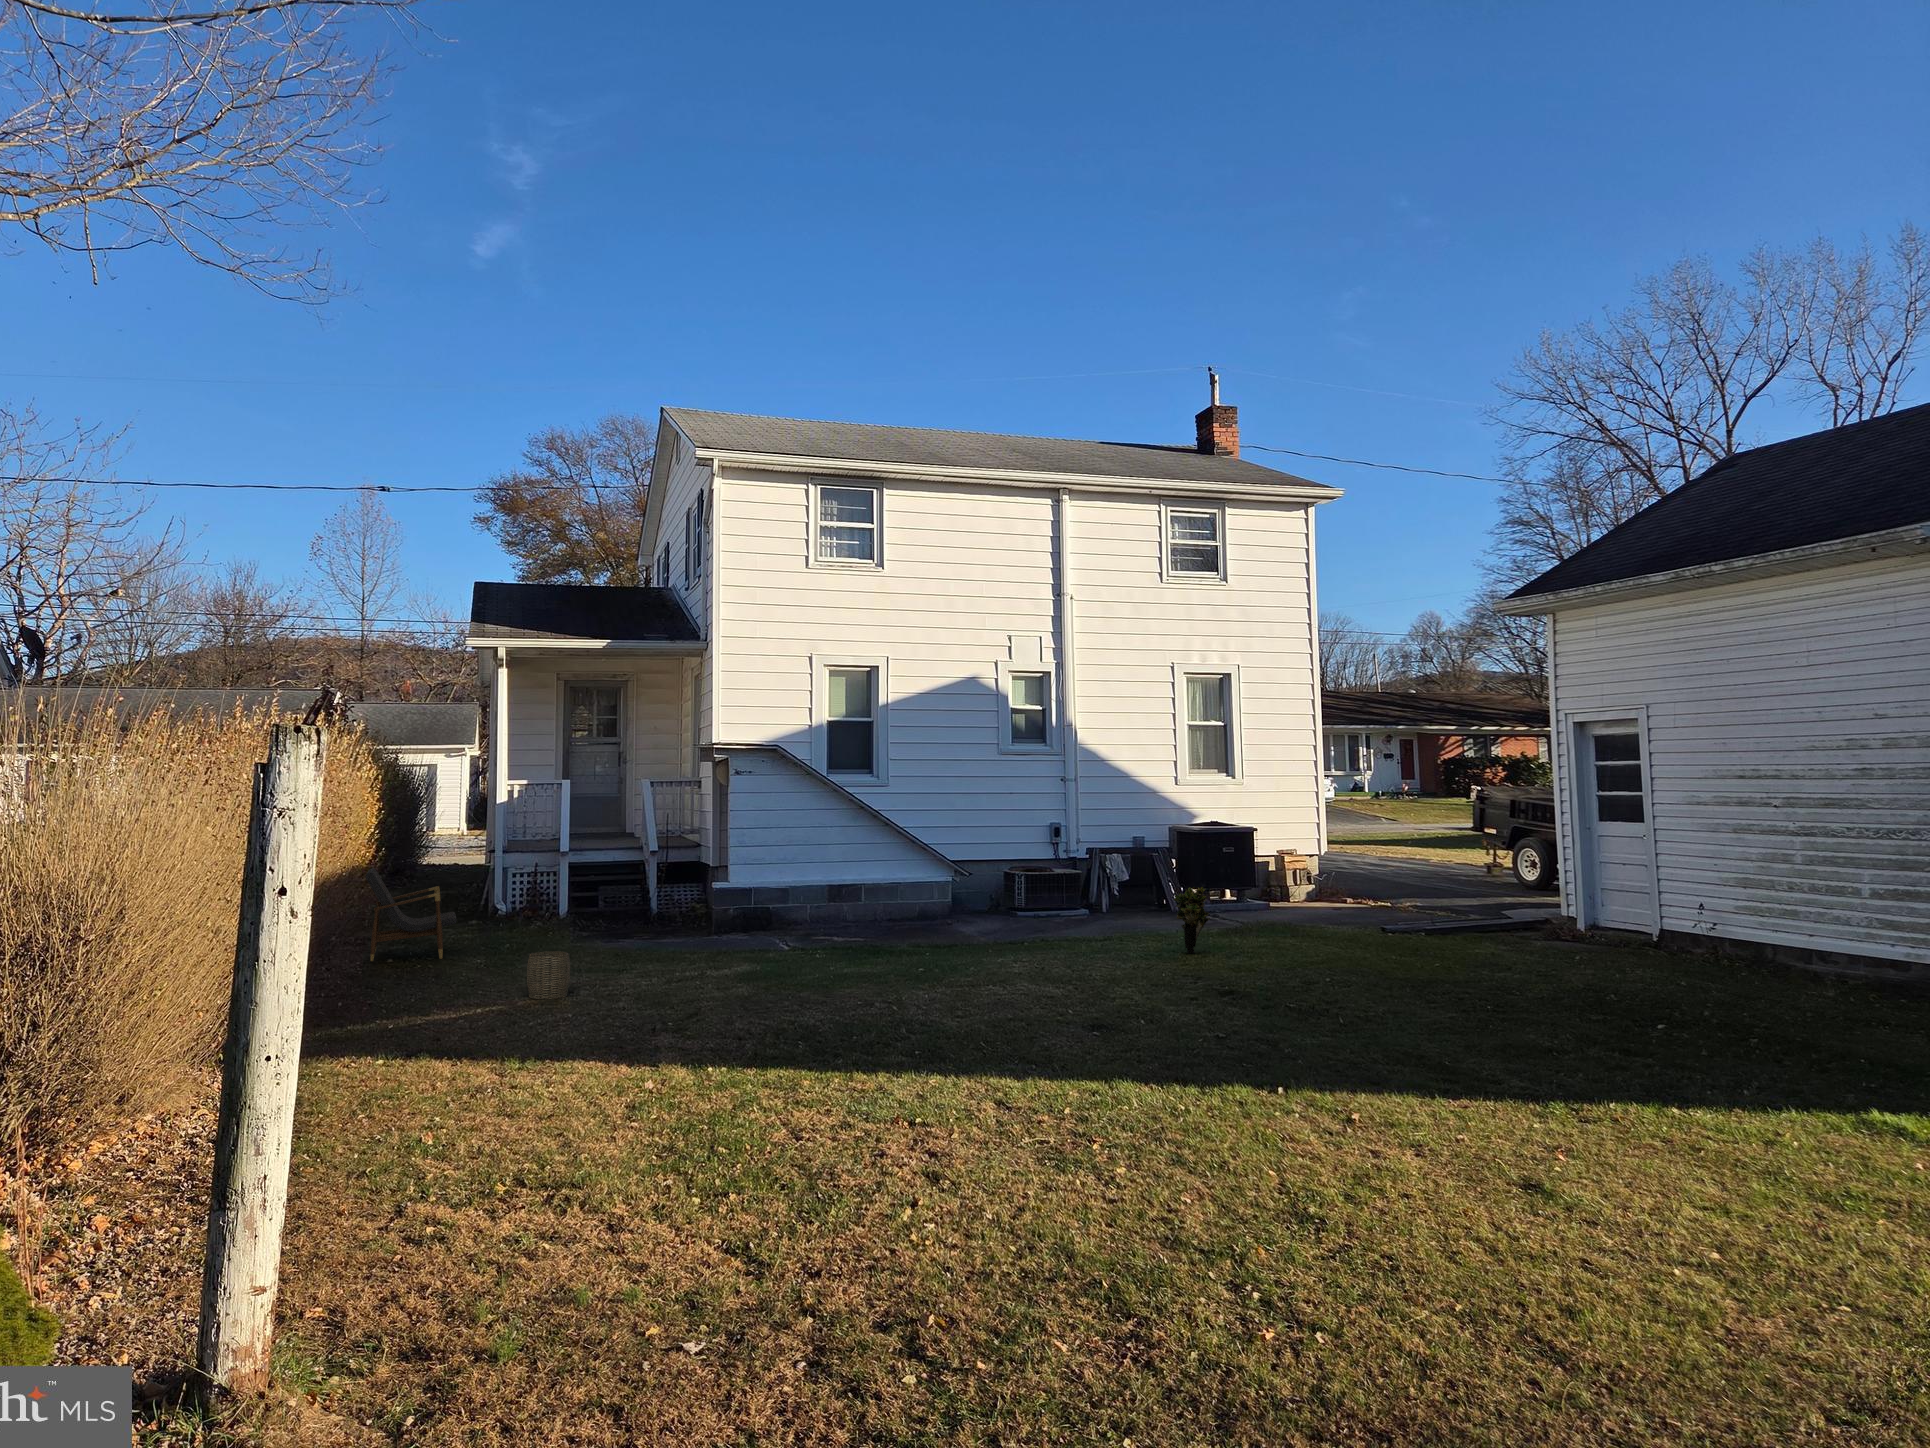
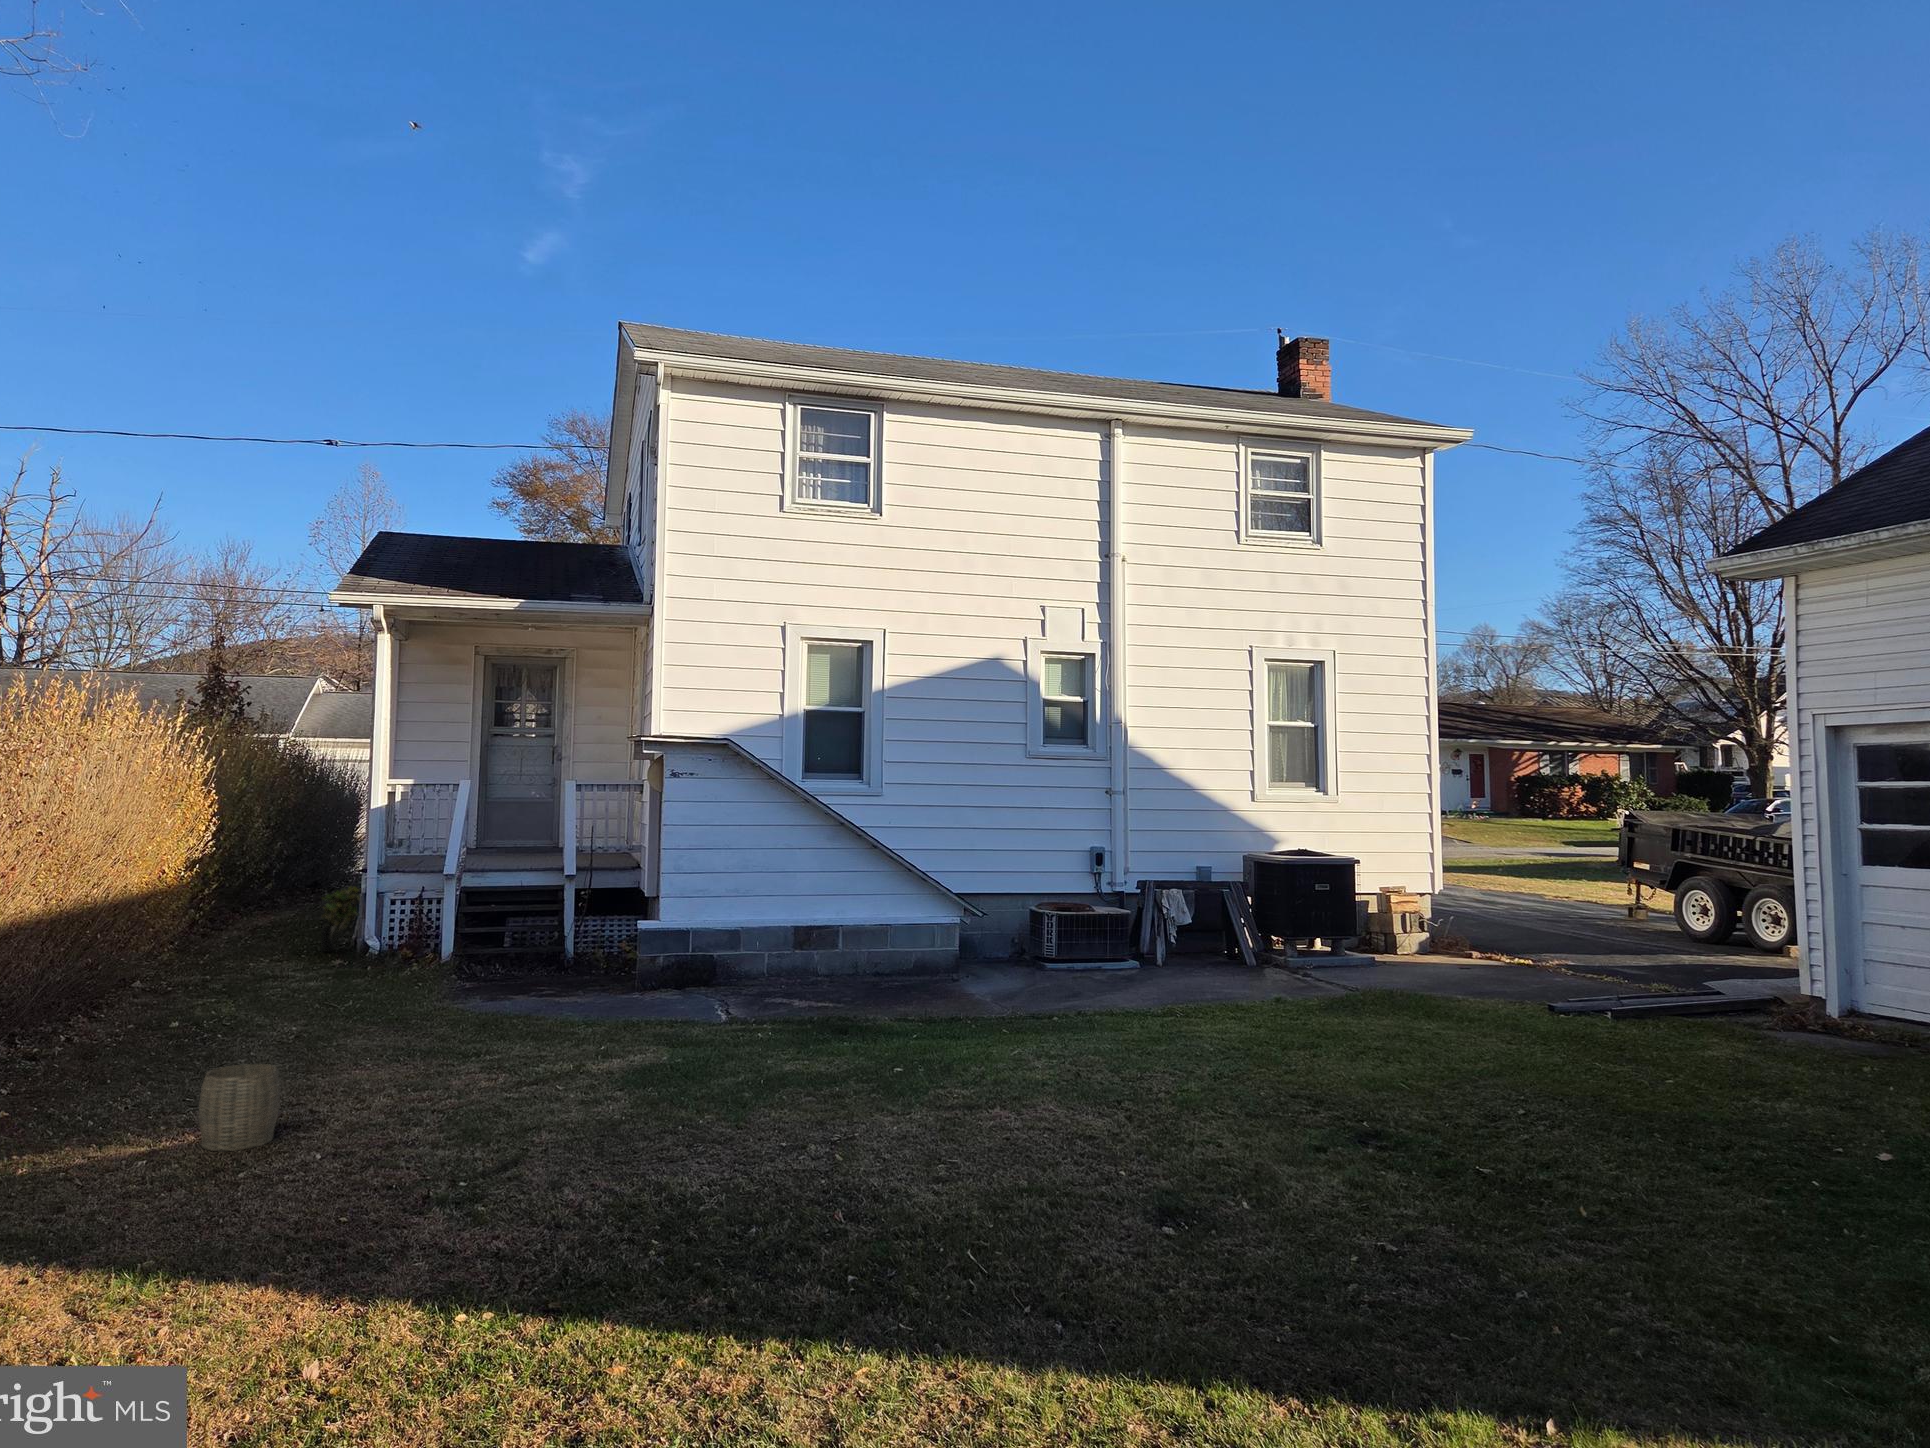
lounge chair: present [366,868,457,961] -> none [58,905,220,1048]
potted plant: present [1174,887,1209,954] -> present [322,887,360,952]

